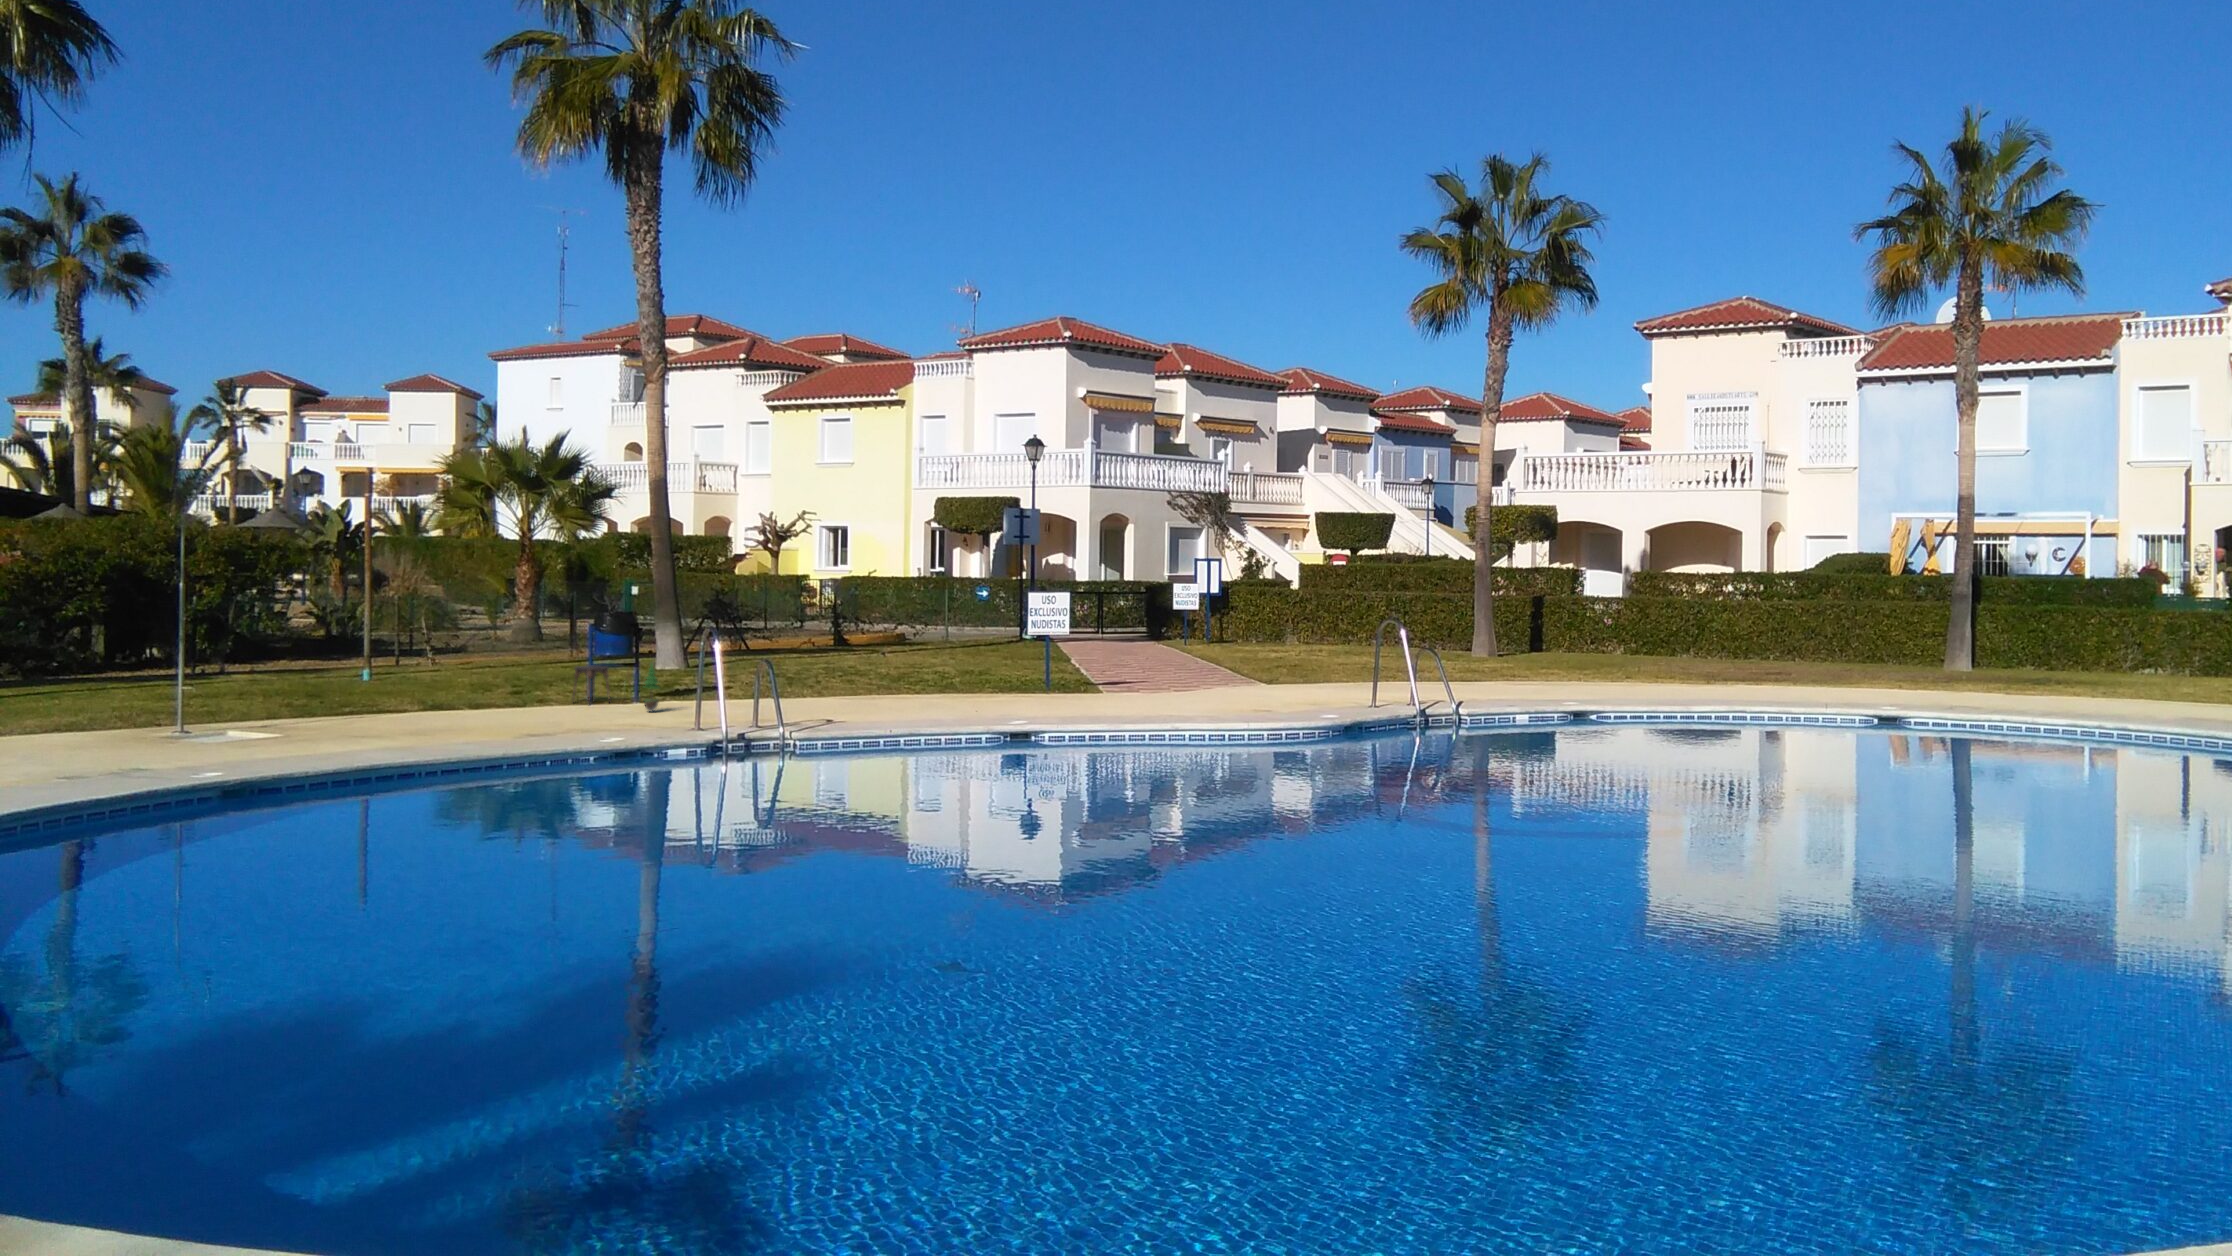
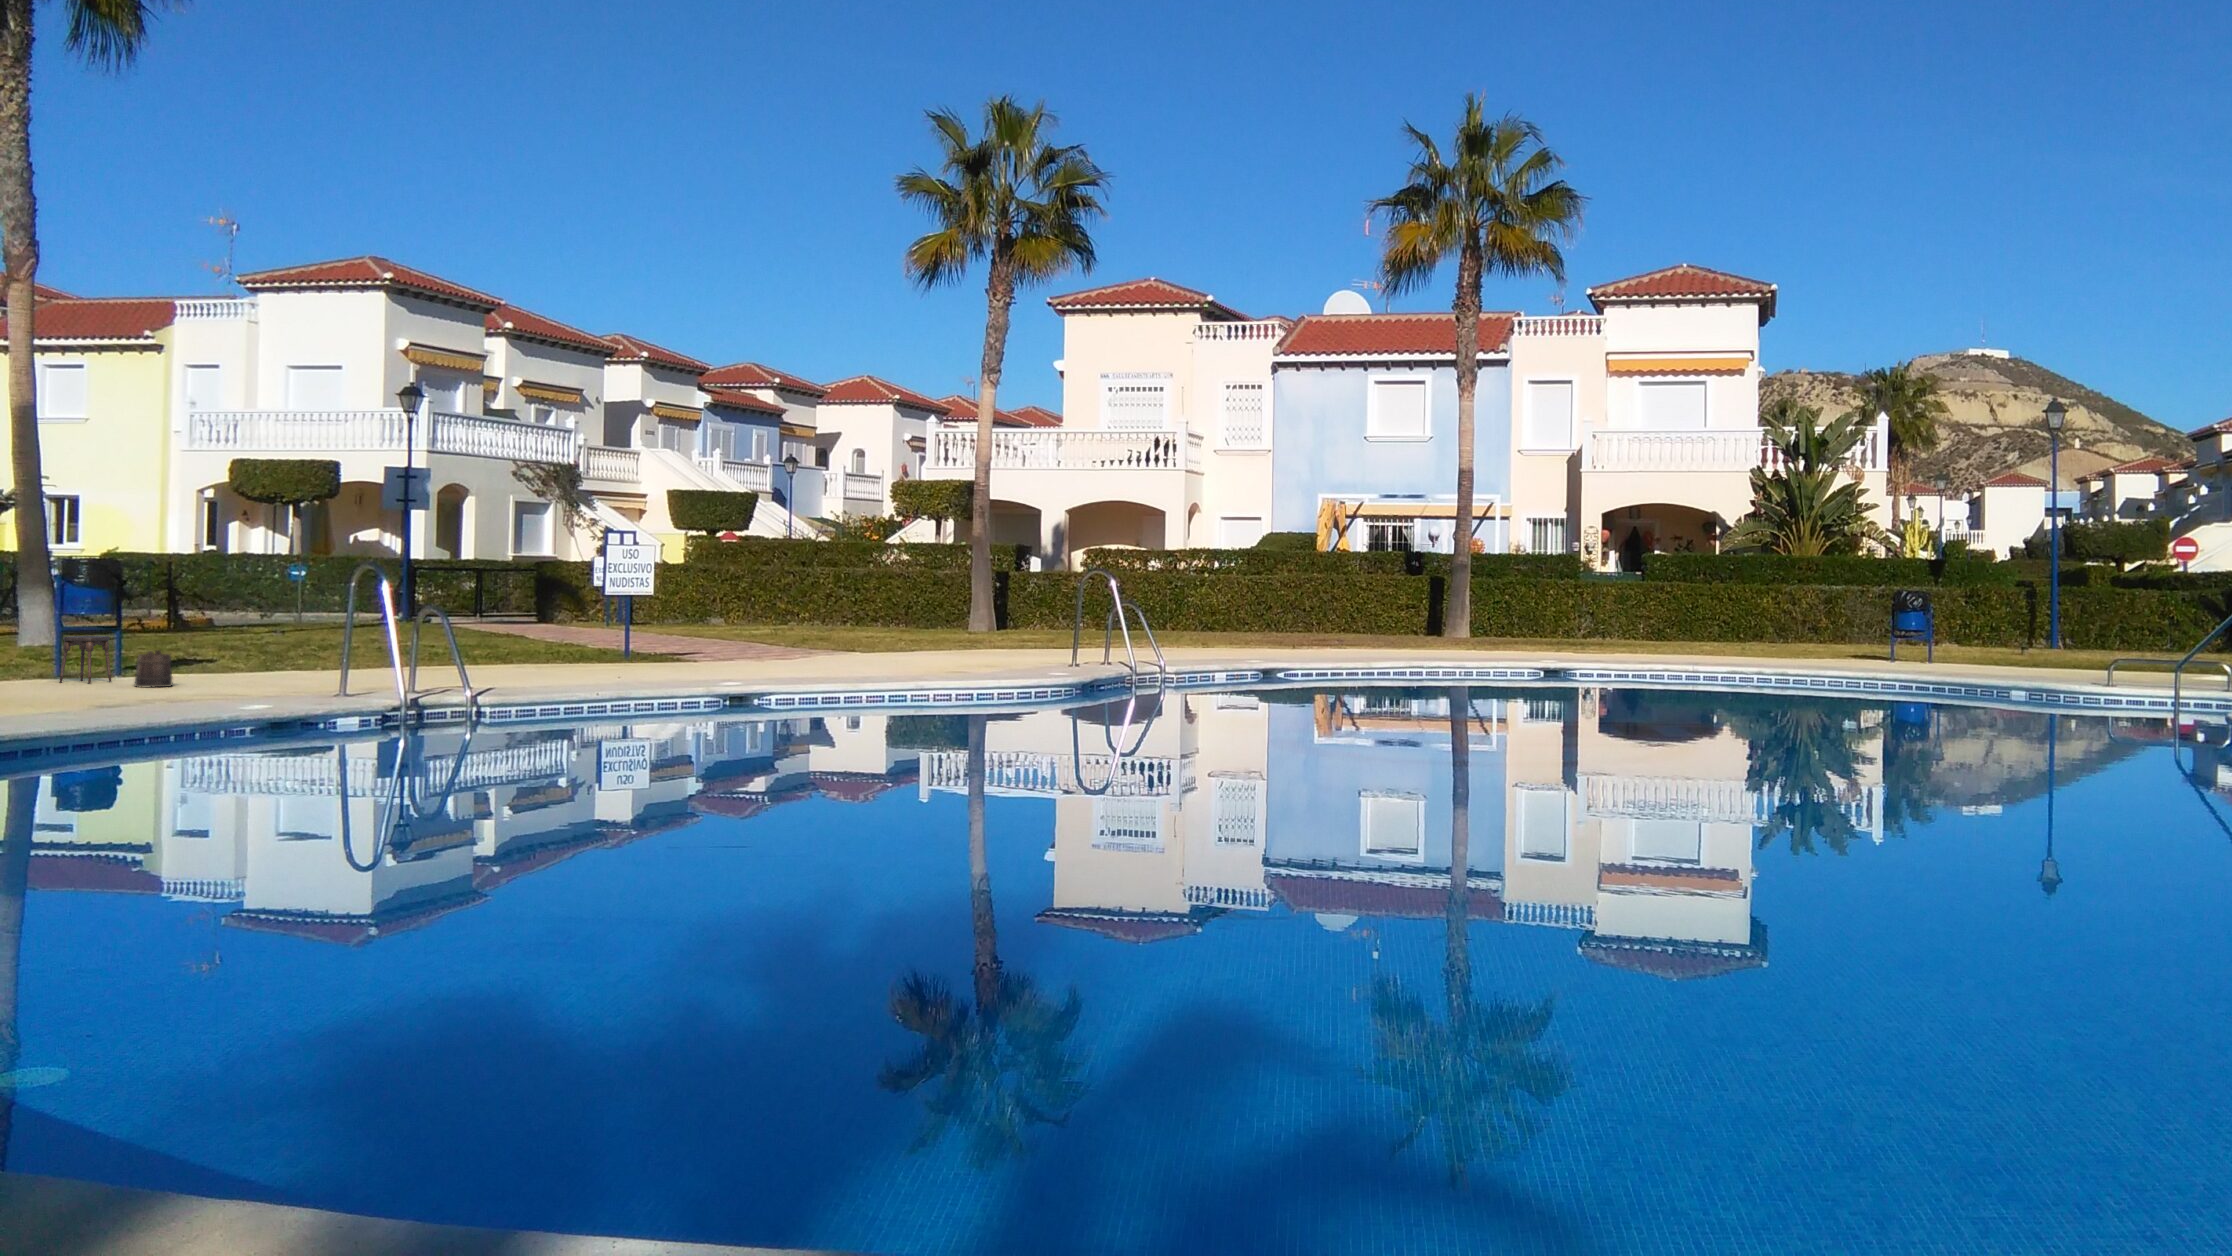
potted tree: present [643,664,659,712] -> none [187,626,212,688]
bucket: none [609,680,638,711] -> present [135,650,172,688]

